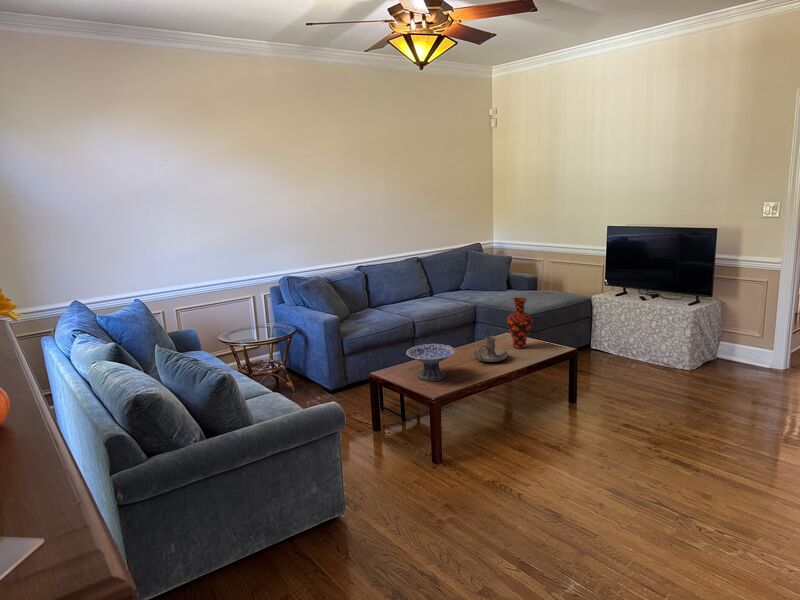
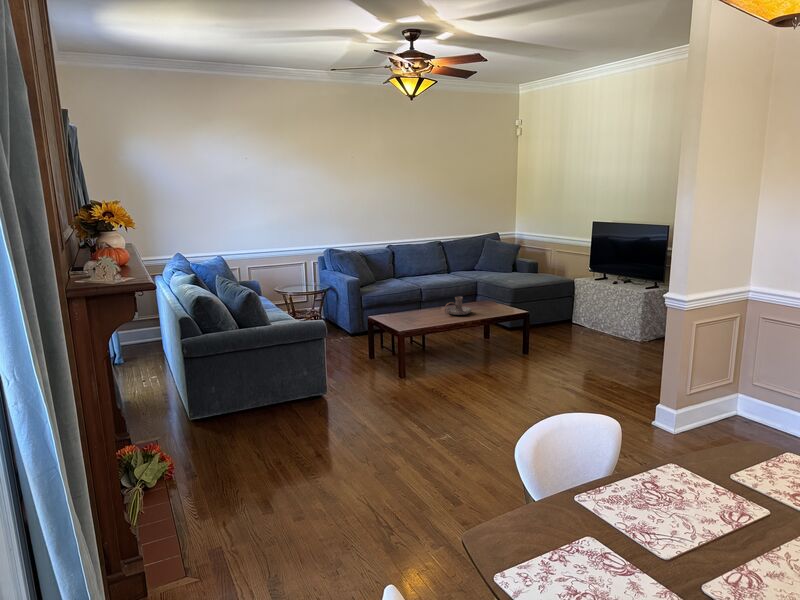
vase: present [507,297,533,349] -> none [478,270,497,309]
decorative bowl: present [406,344,455,381] -> none [390,298,425,322]

